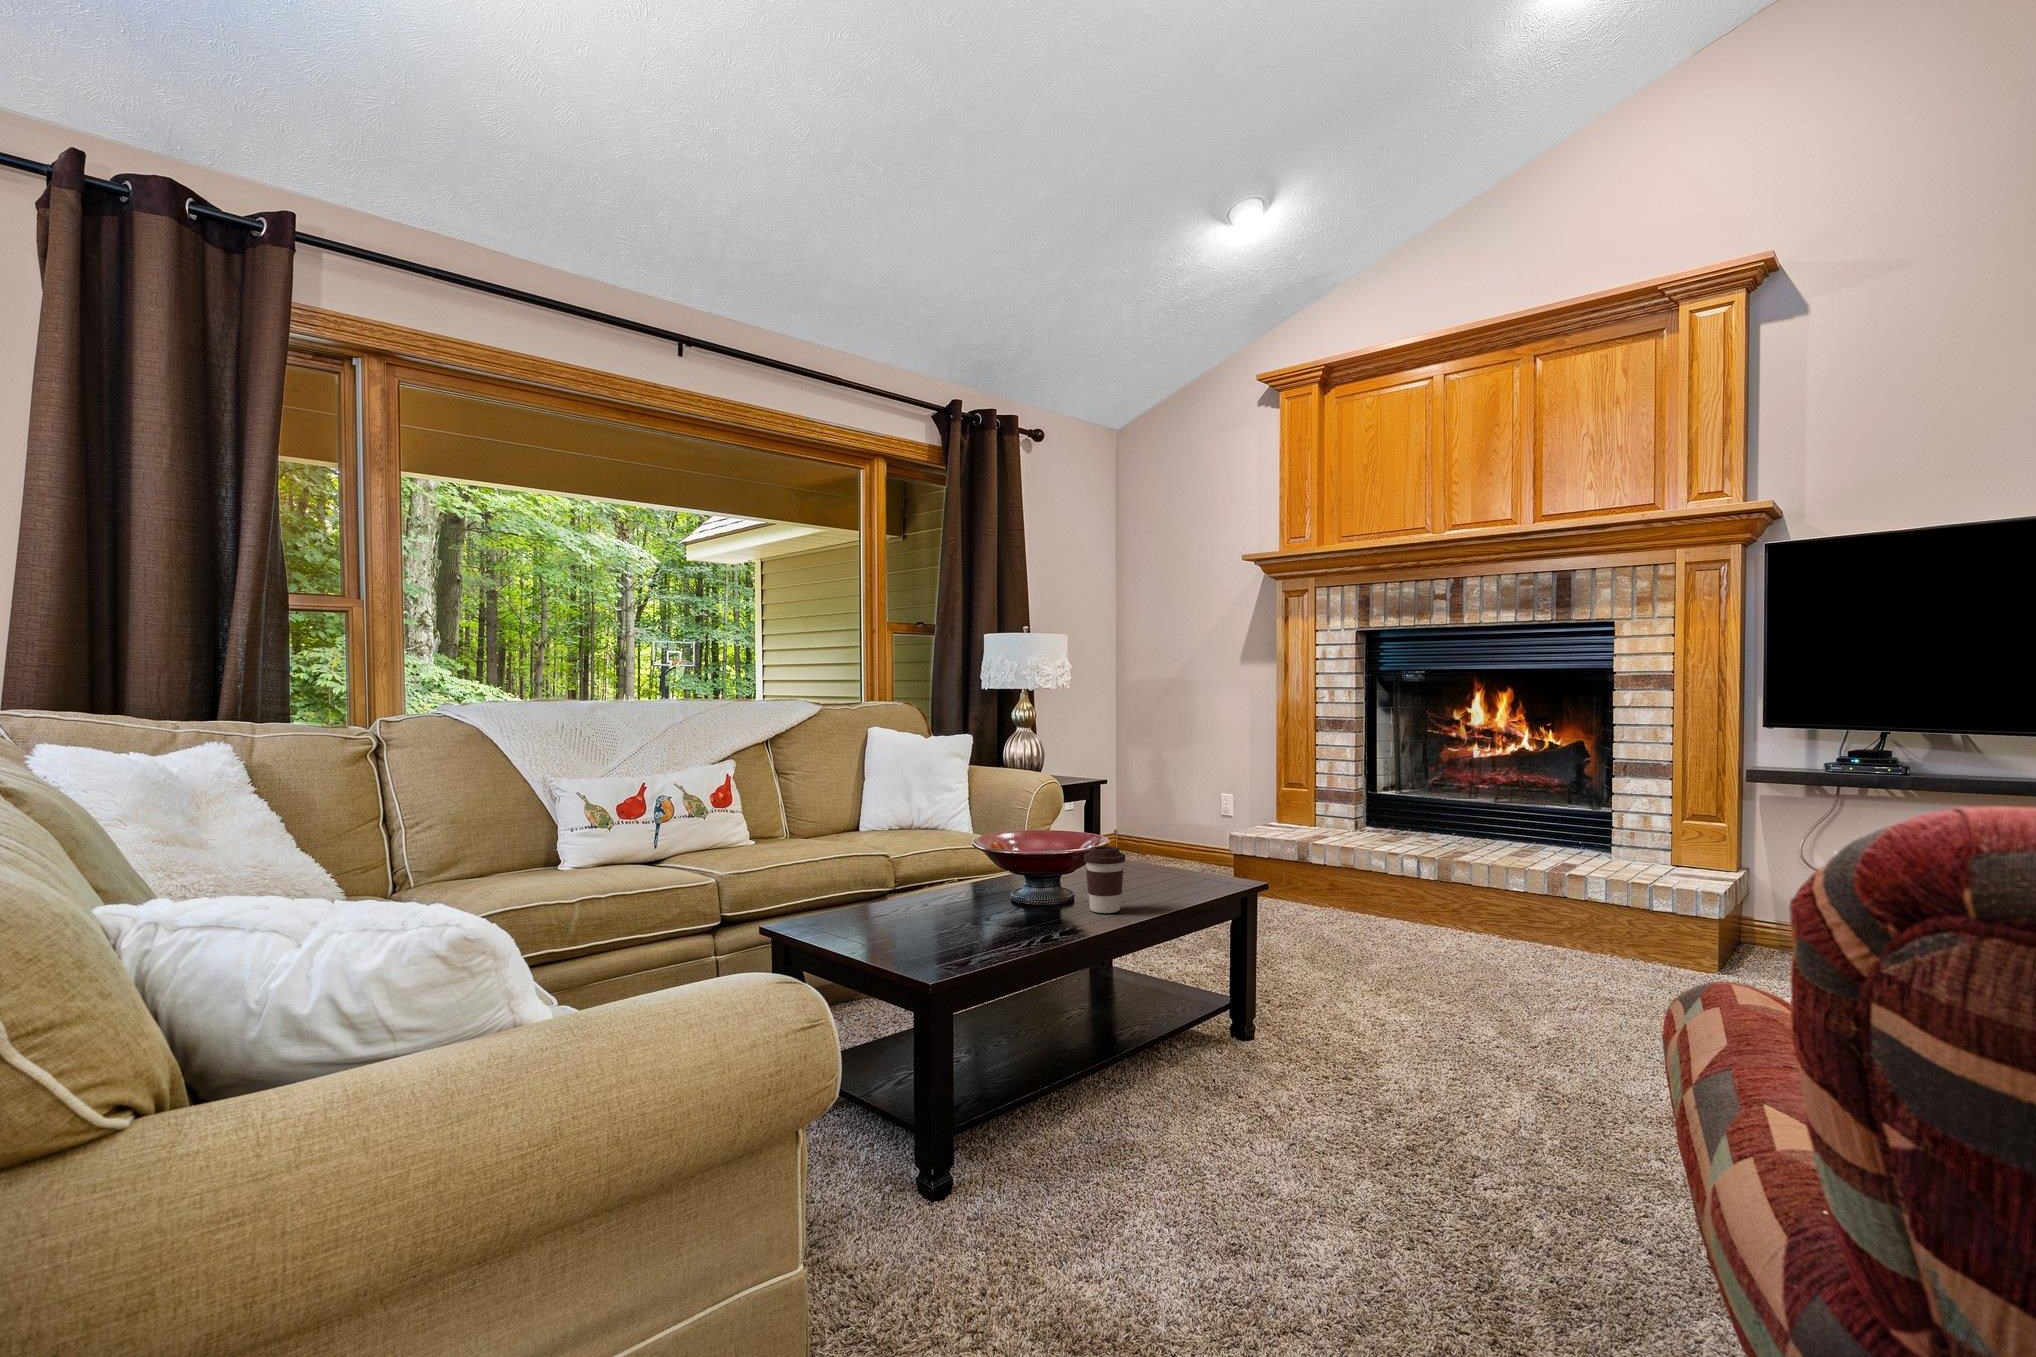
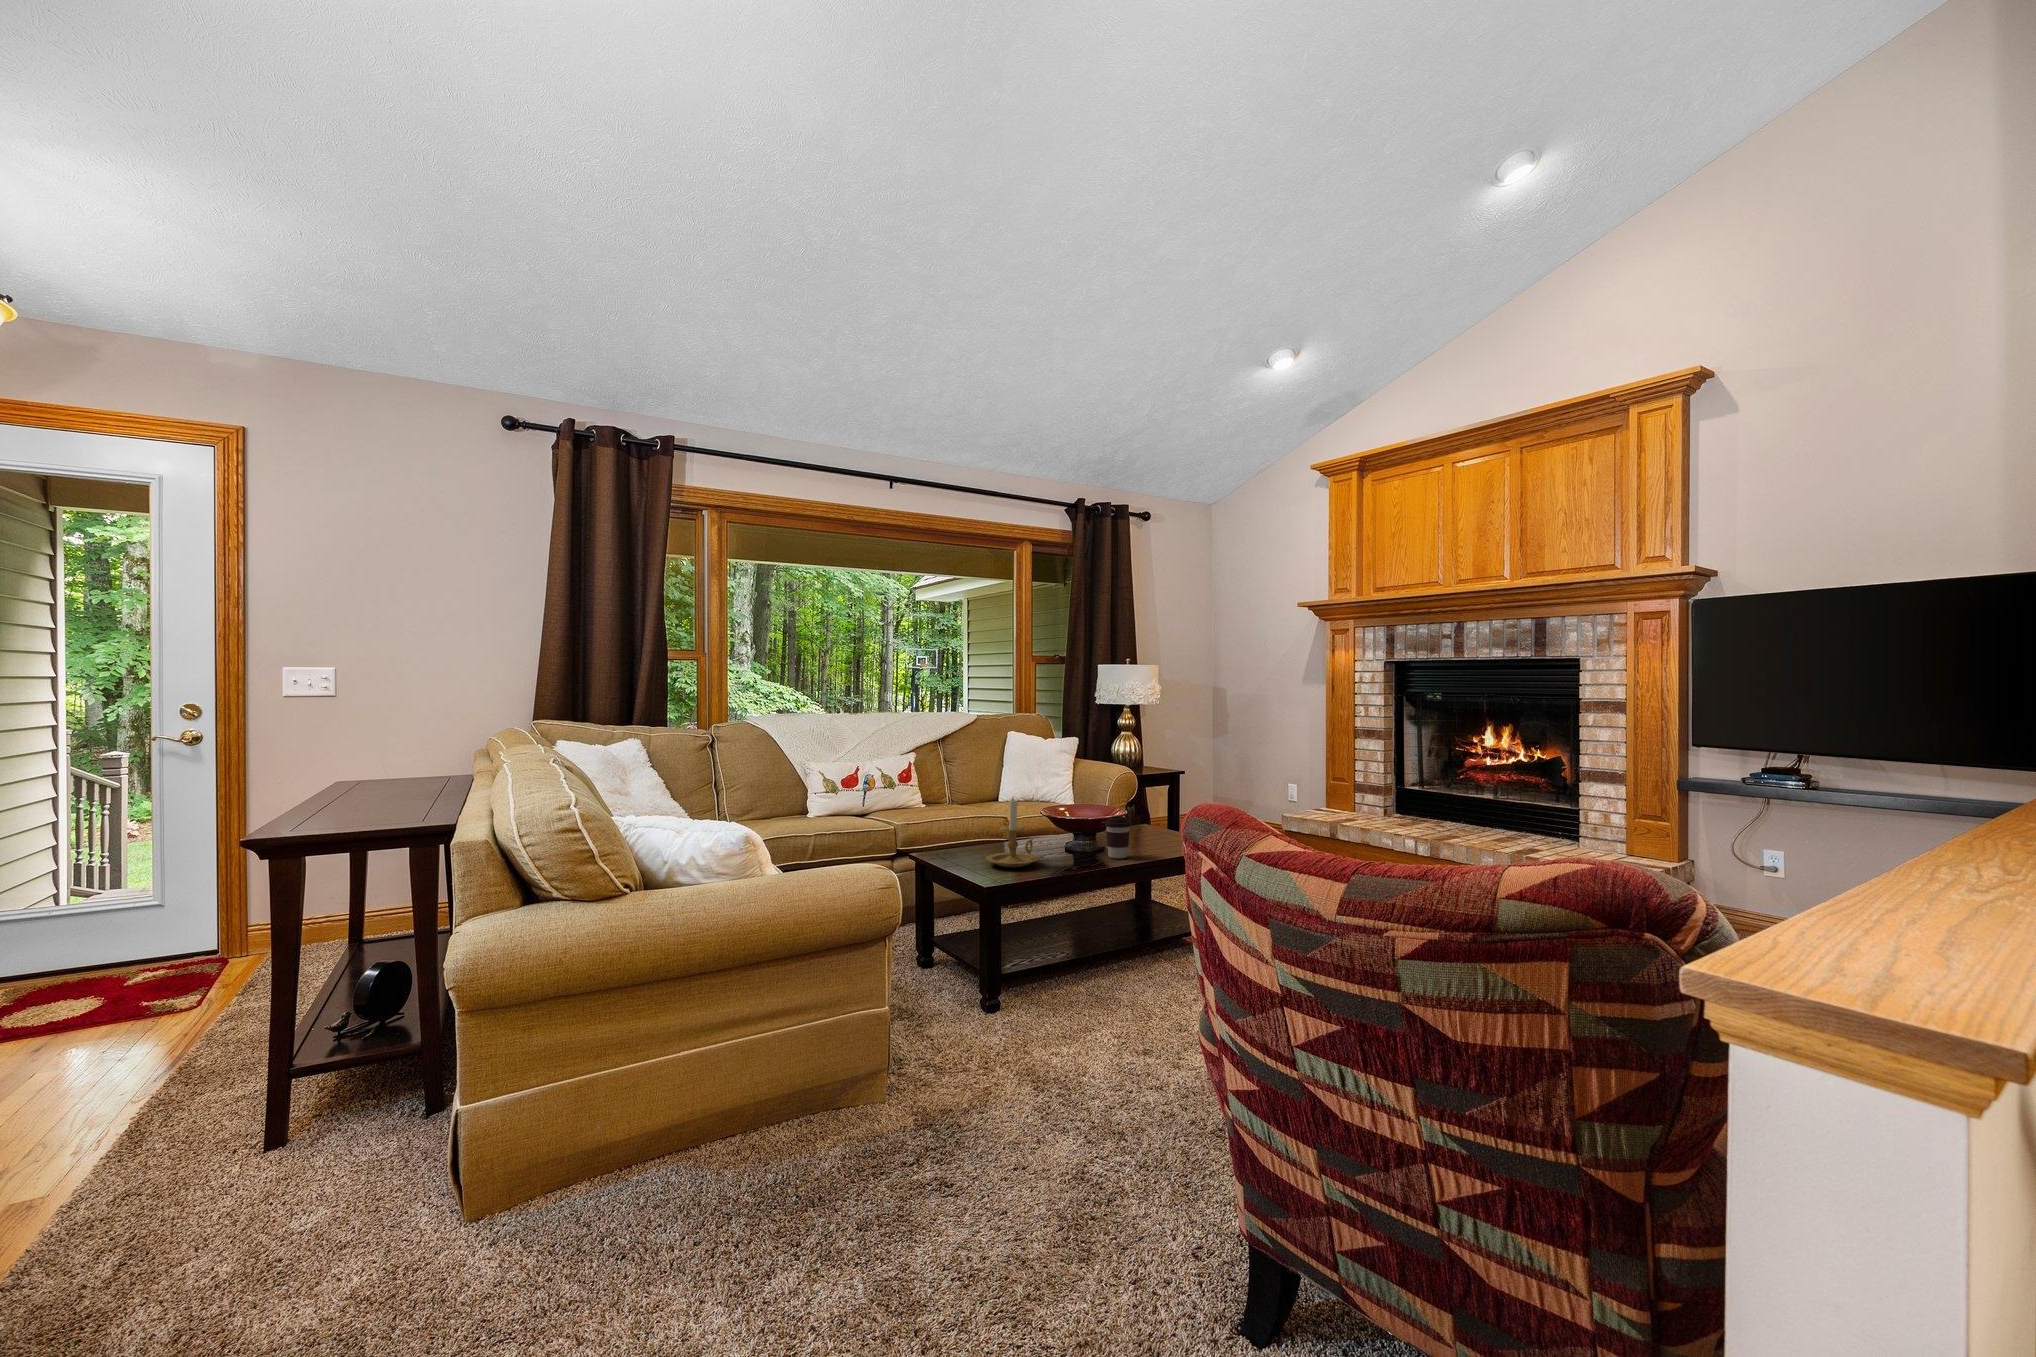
candle holder: none [903,821,994,941] -> present [986,798,1040,867]

